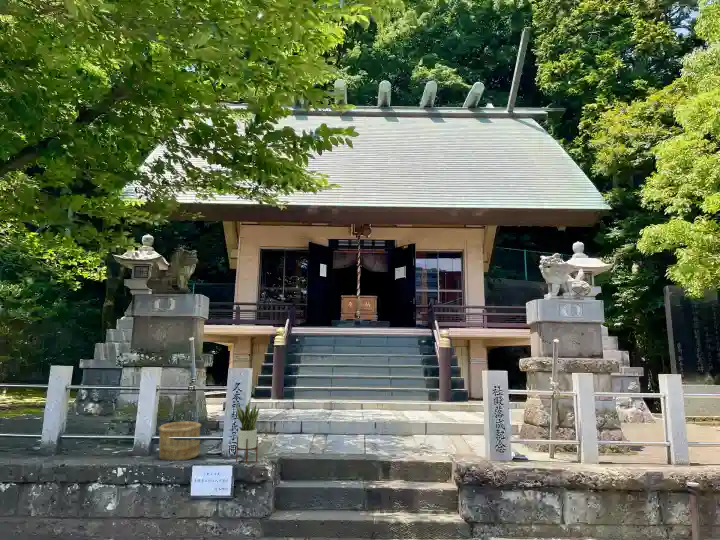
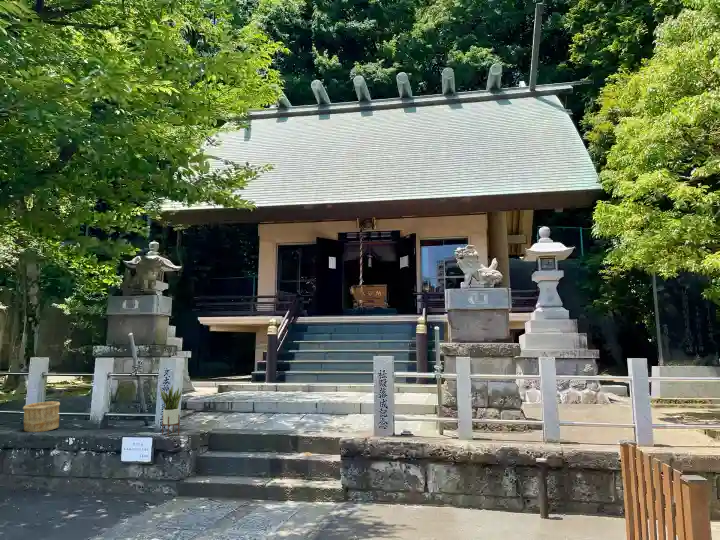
wooden bucket: present [159,421,201,460] -> present [23,401,60,432]

